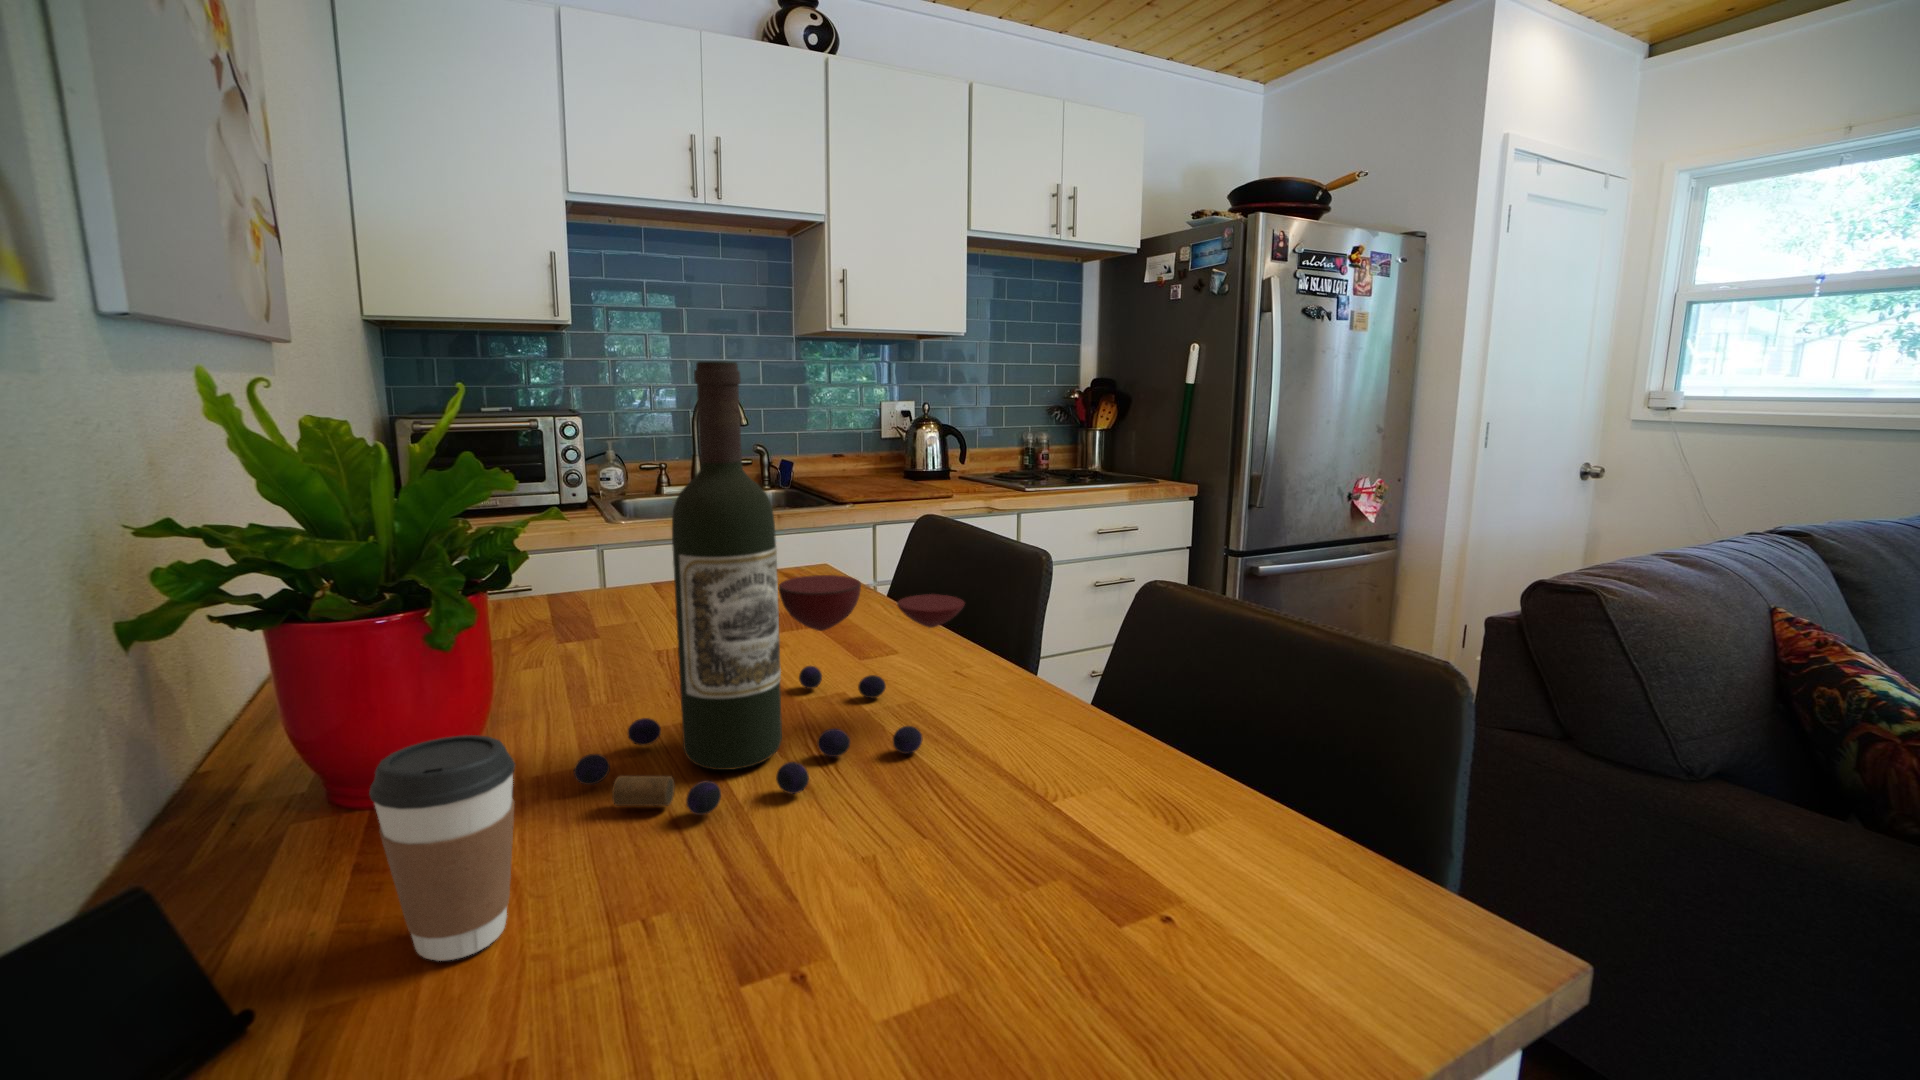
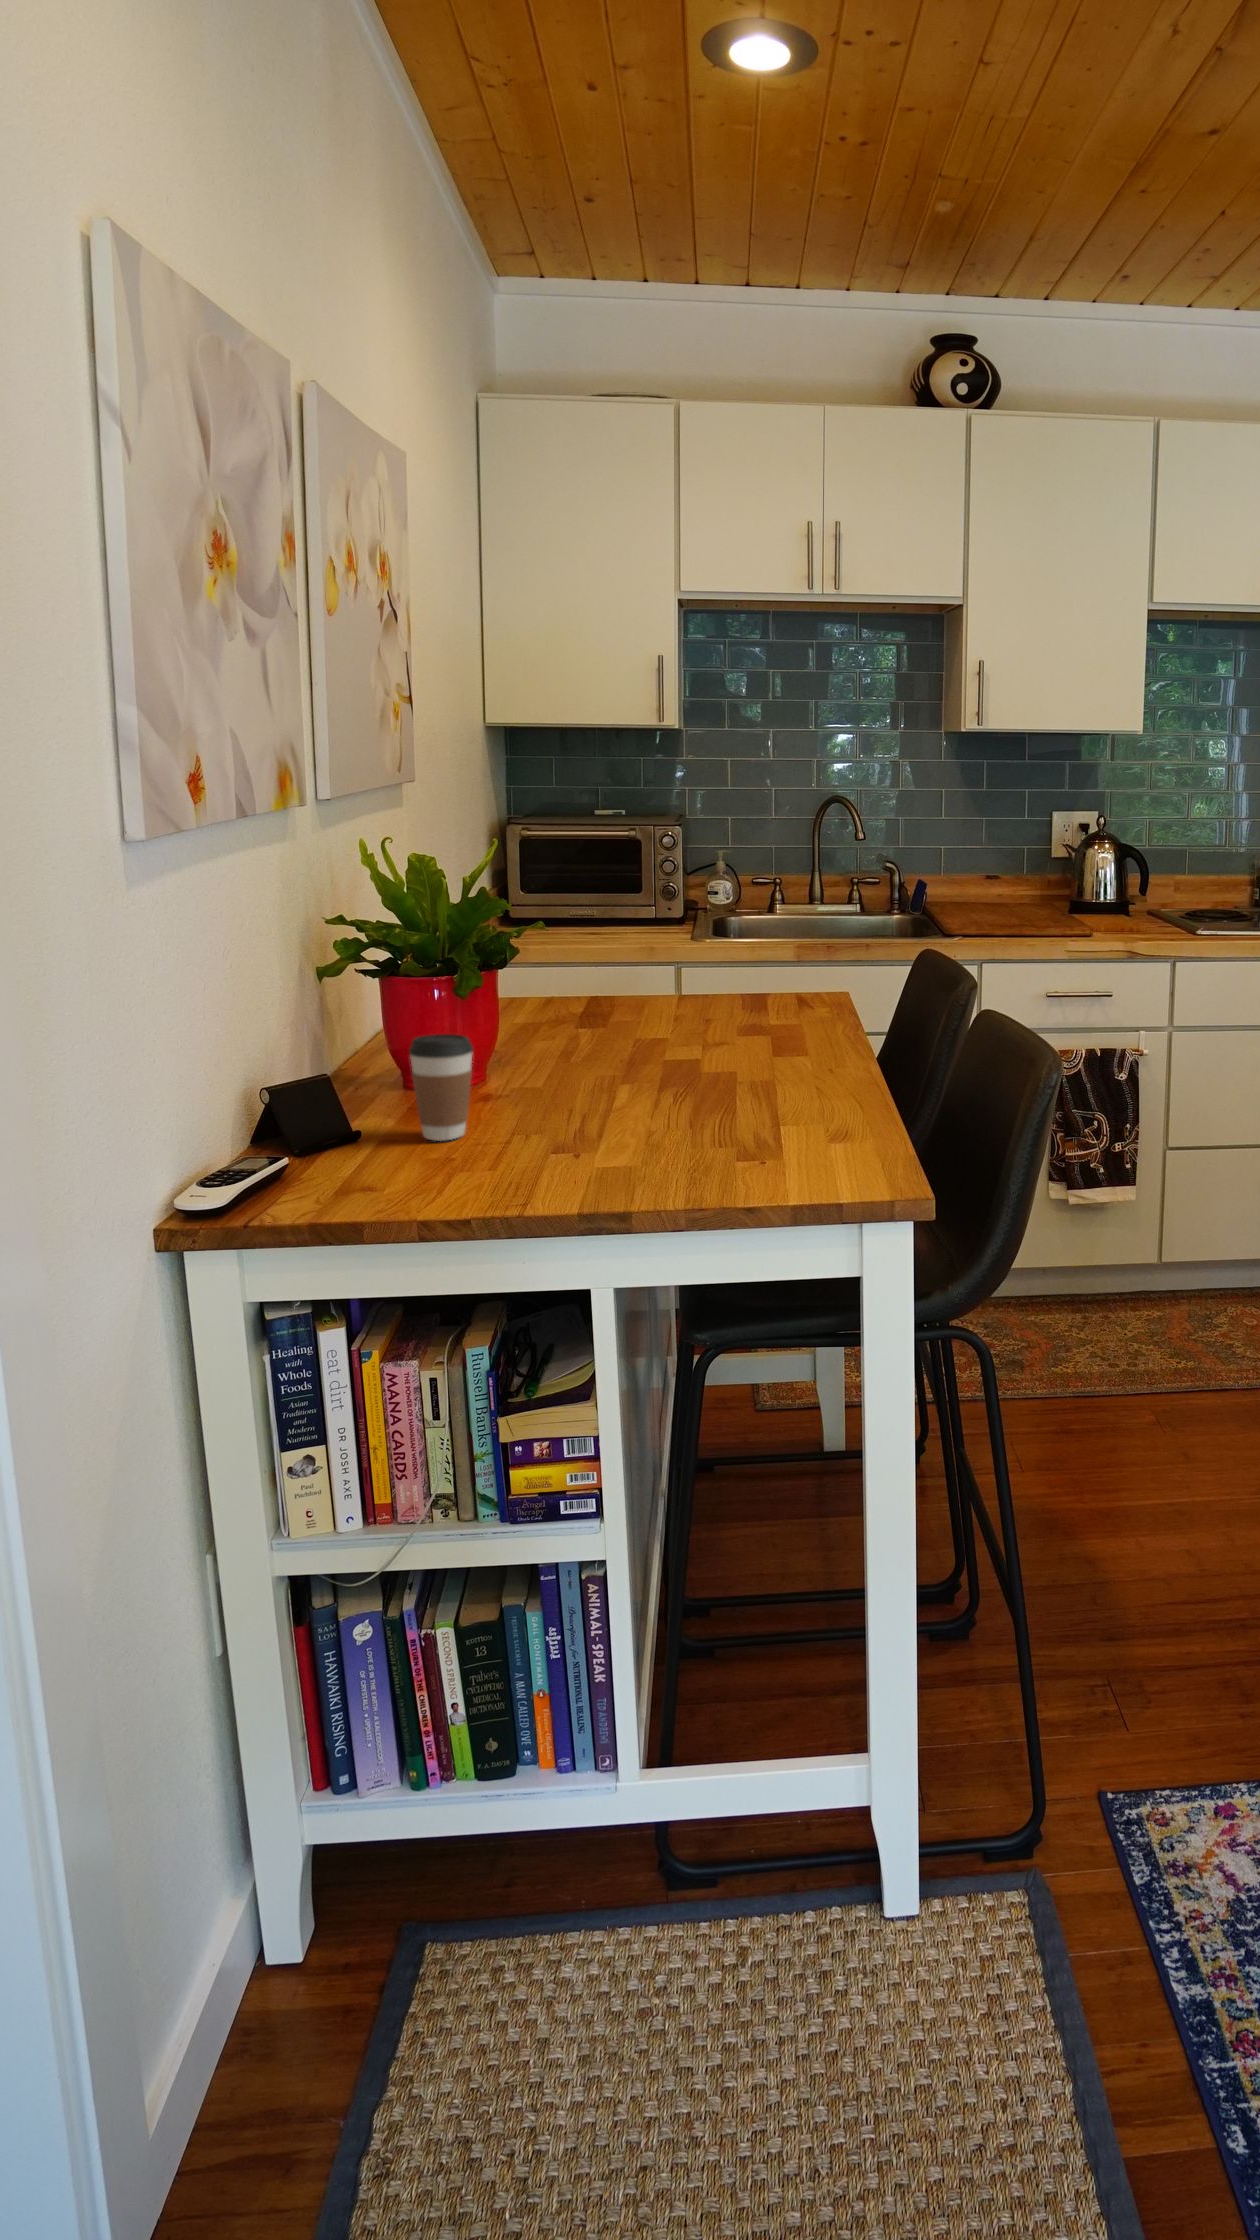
wine bottle: present [574,361,965,815] -> none [529,832,811,1113]

